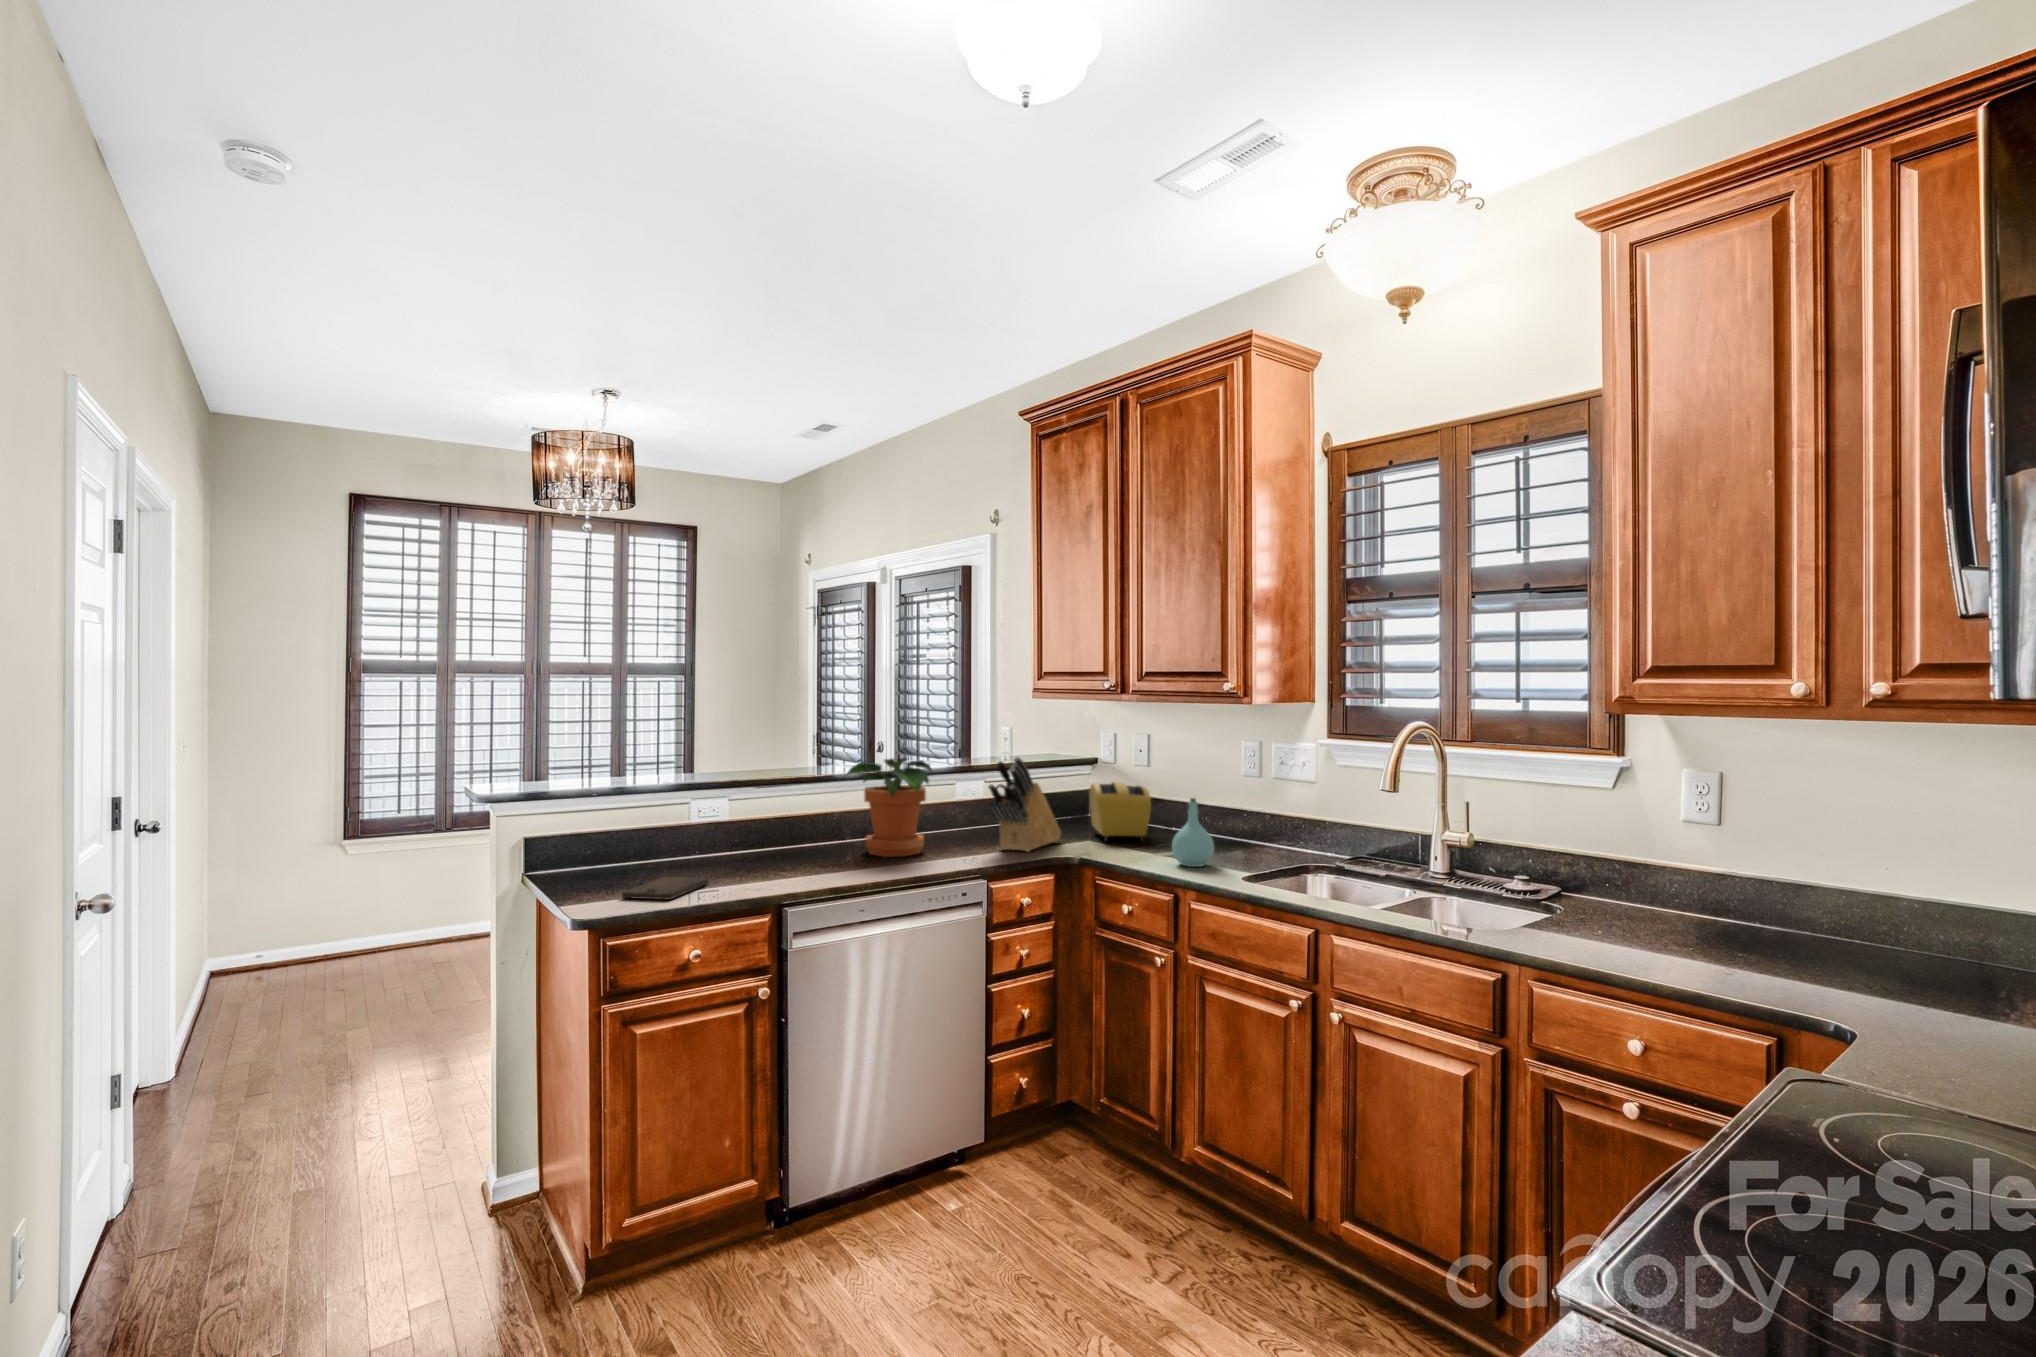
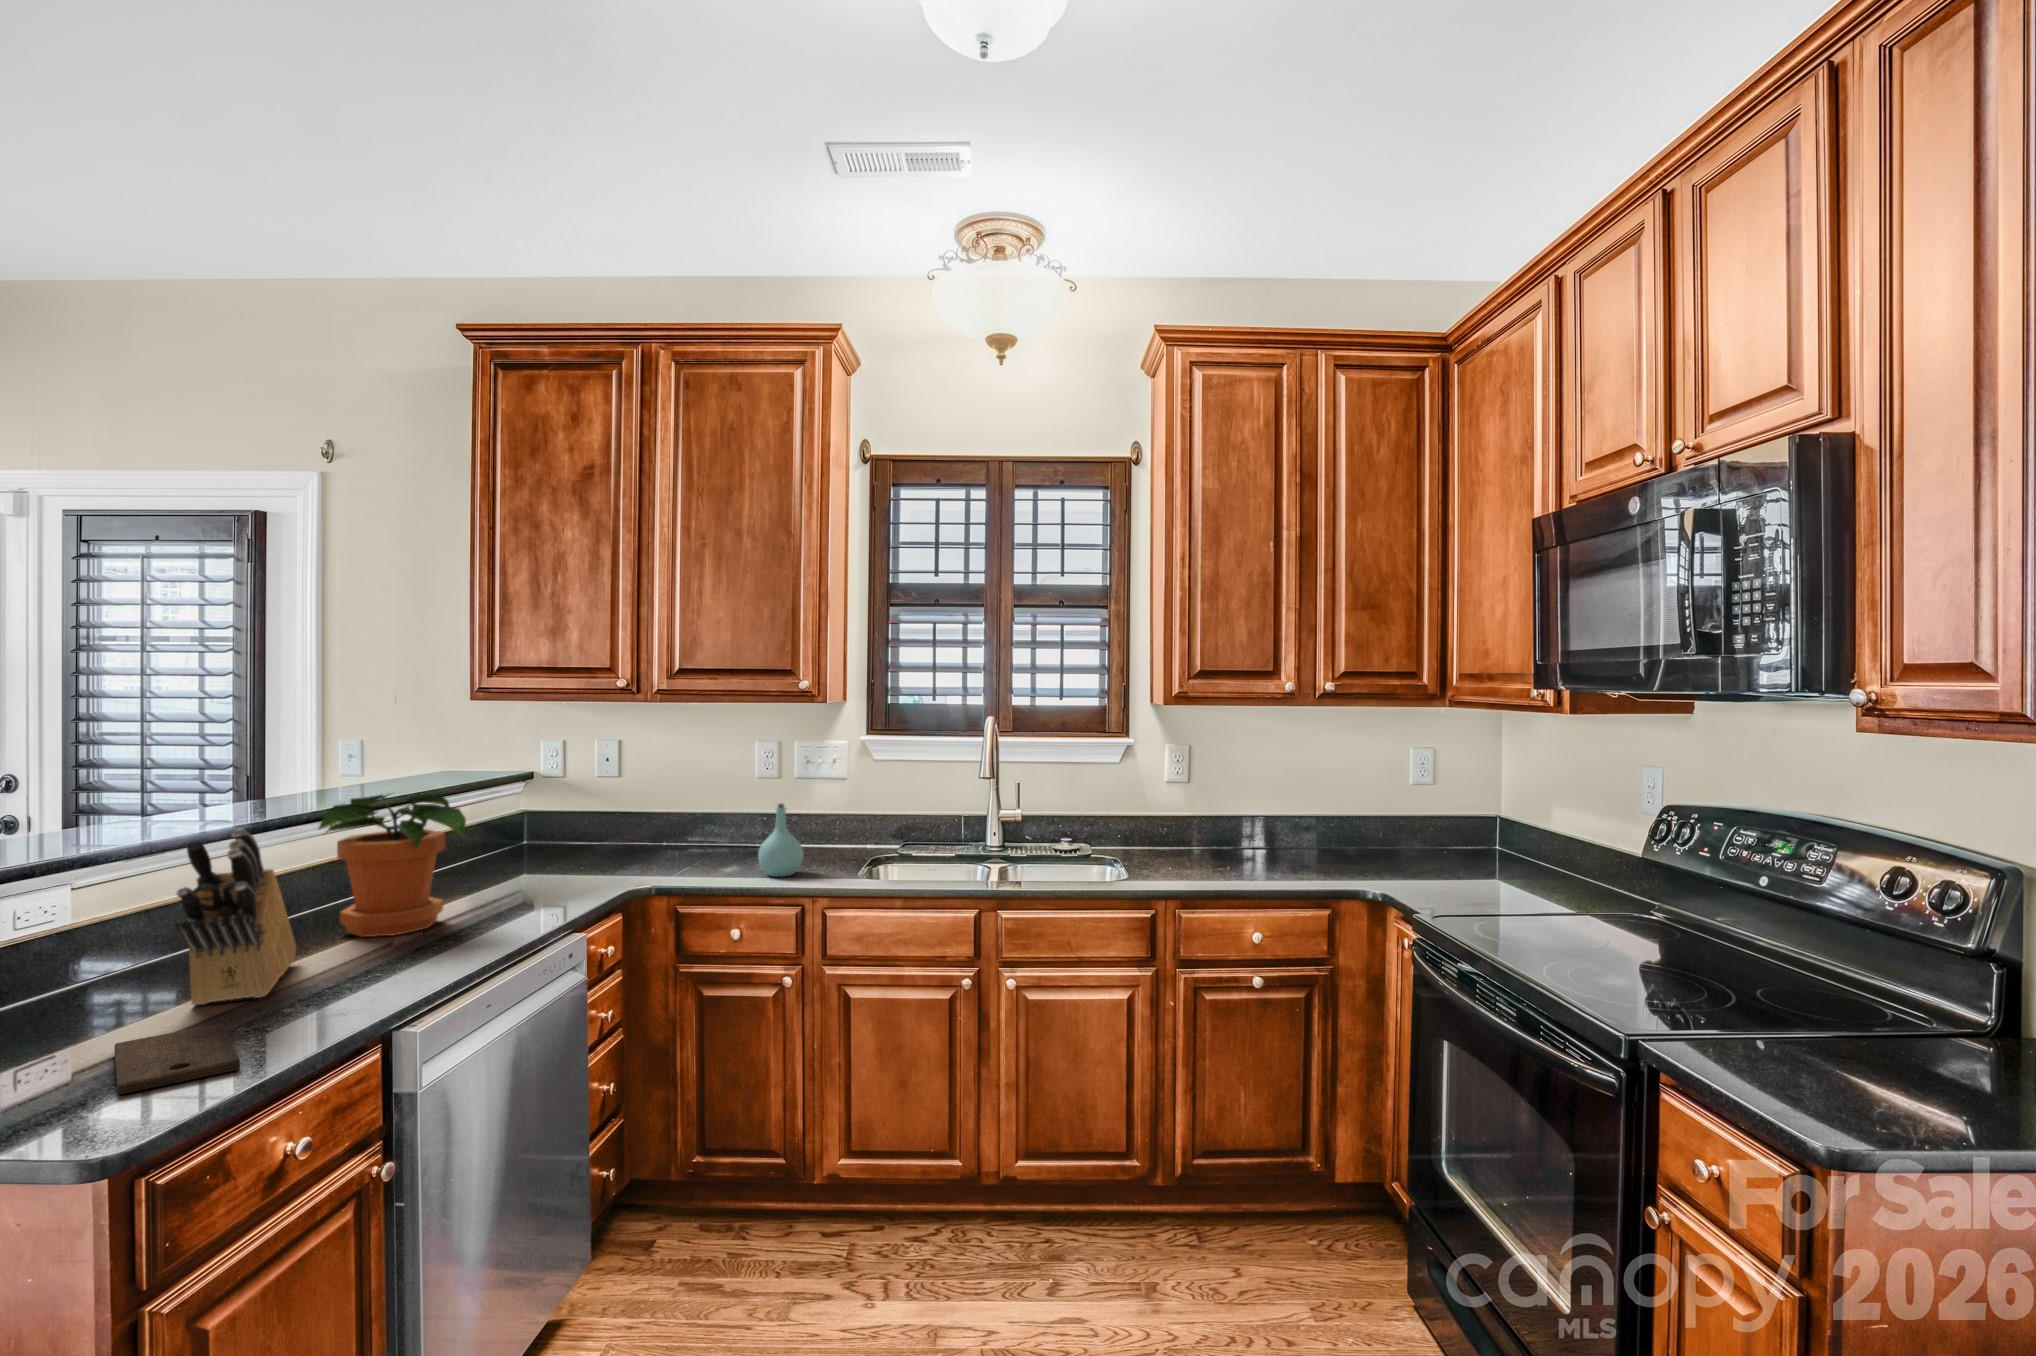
knife block: present [988,757,1061,851] -> present [176,828,296,1005]
toaster: present [1090,782,1151,841] -> none [574,798,674,869]

